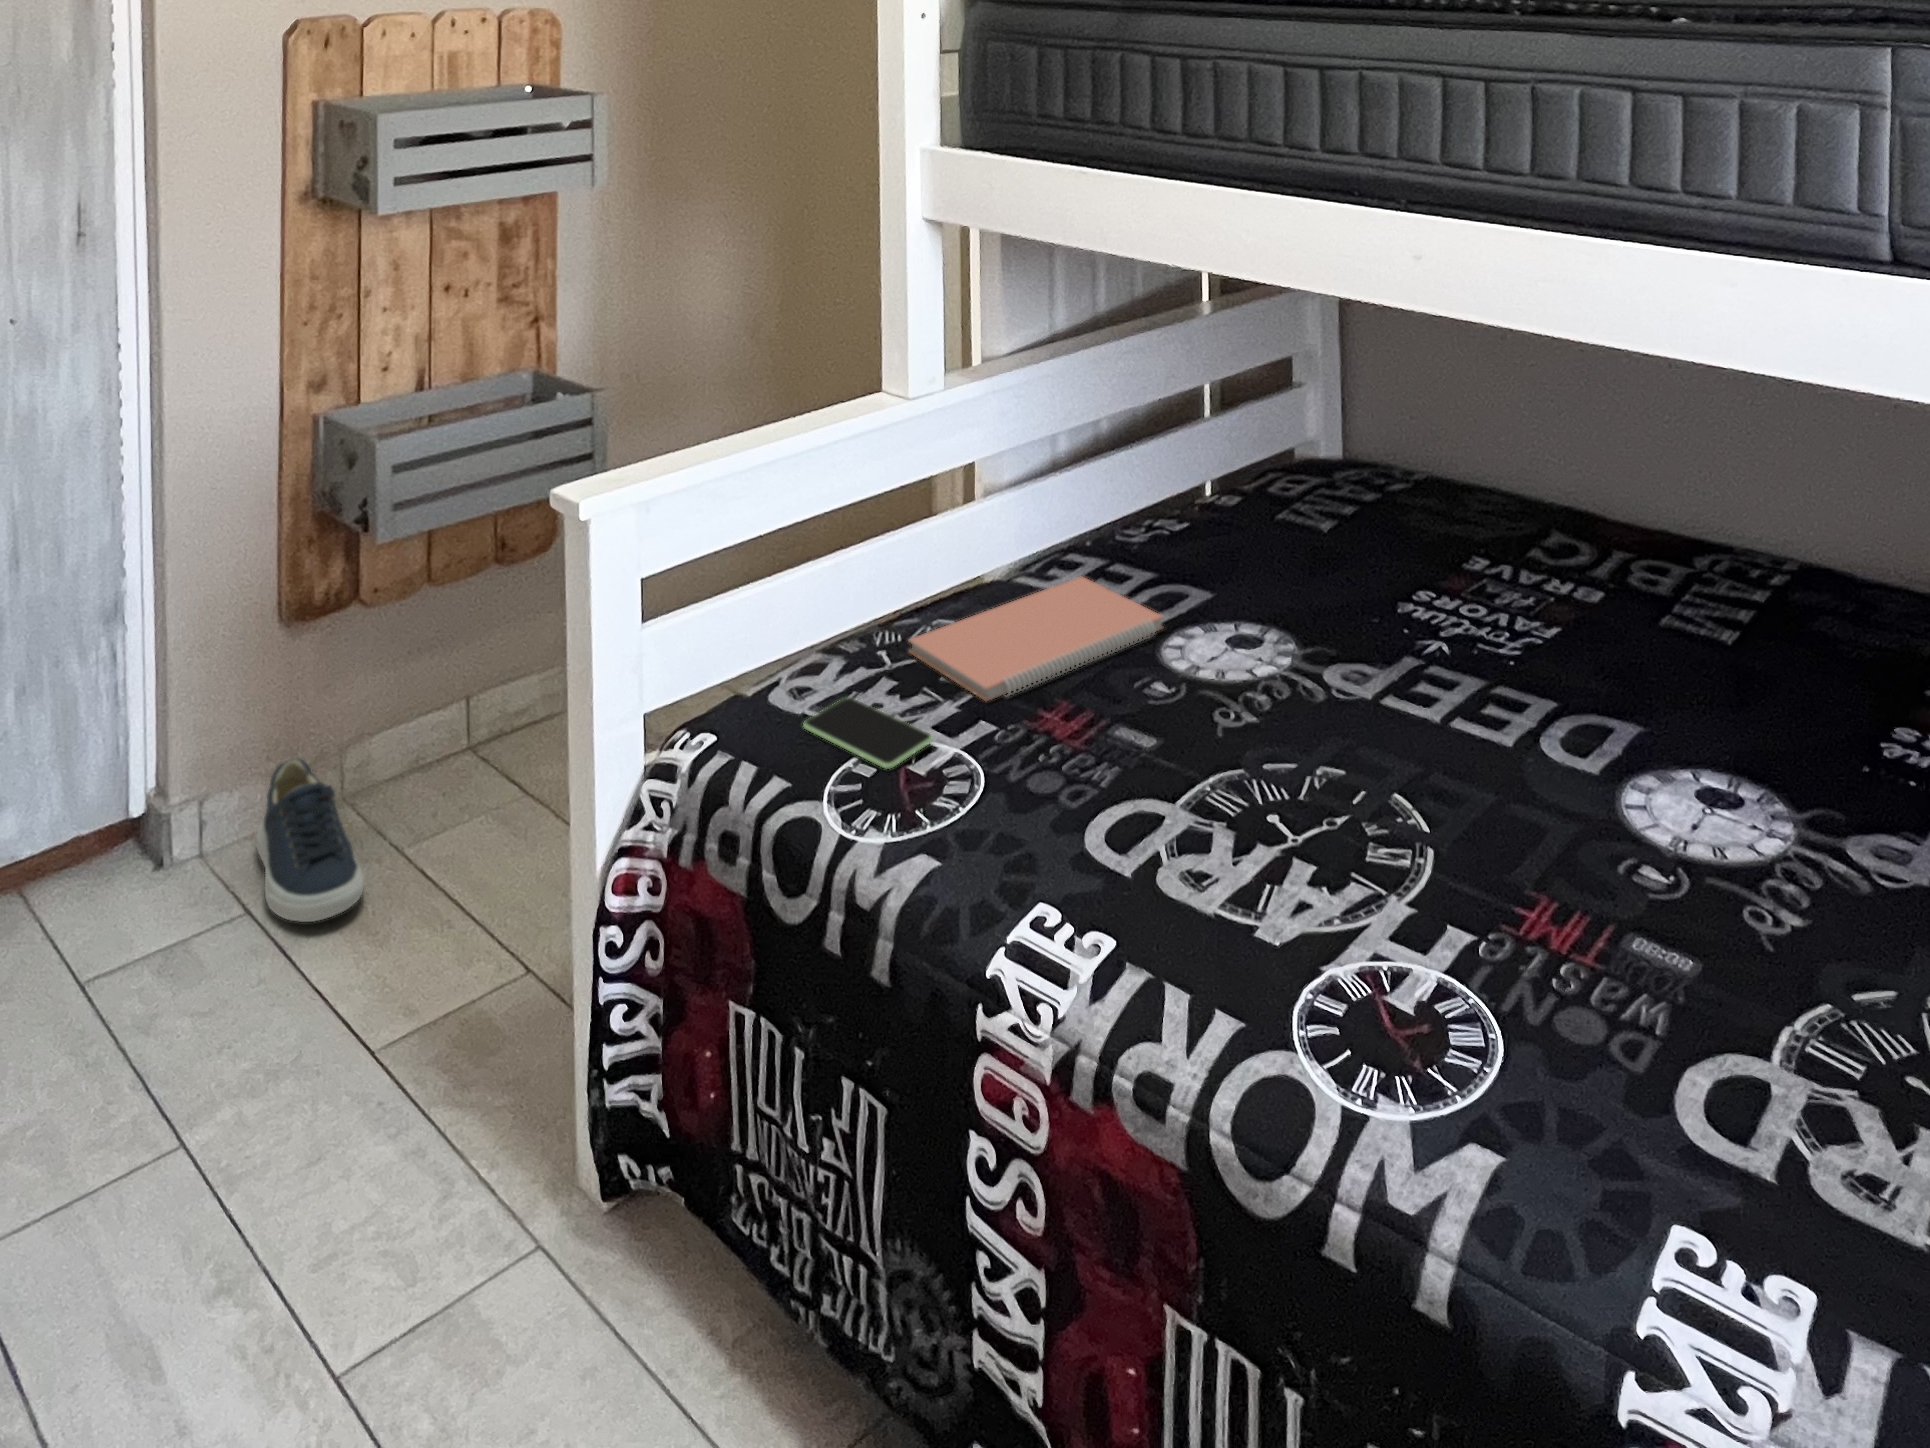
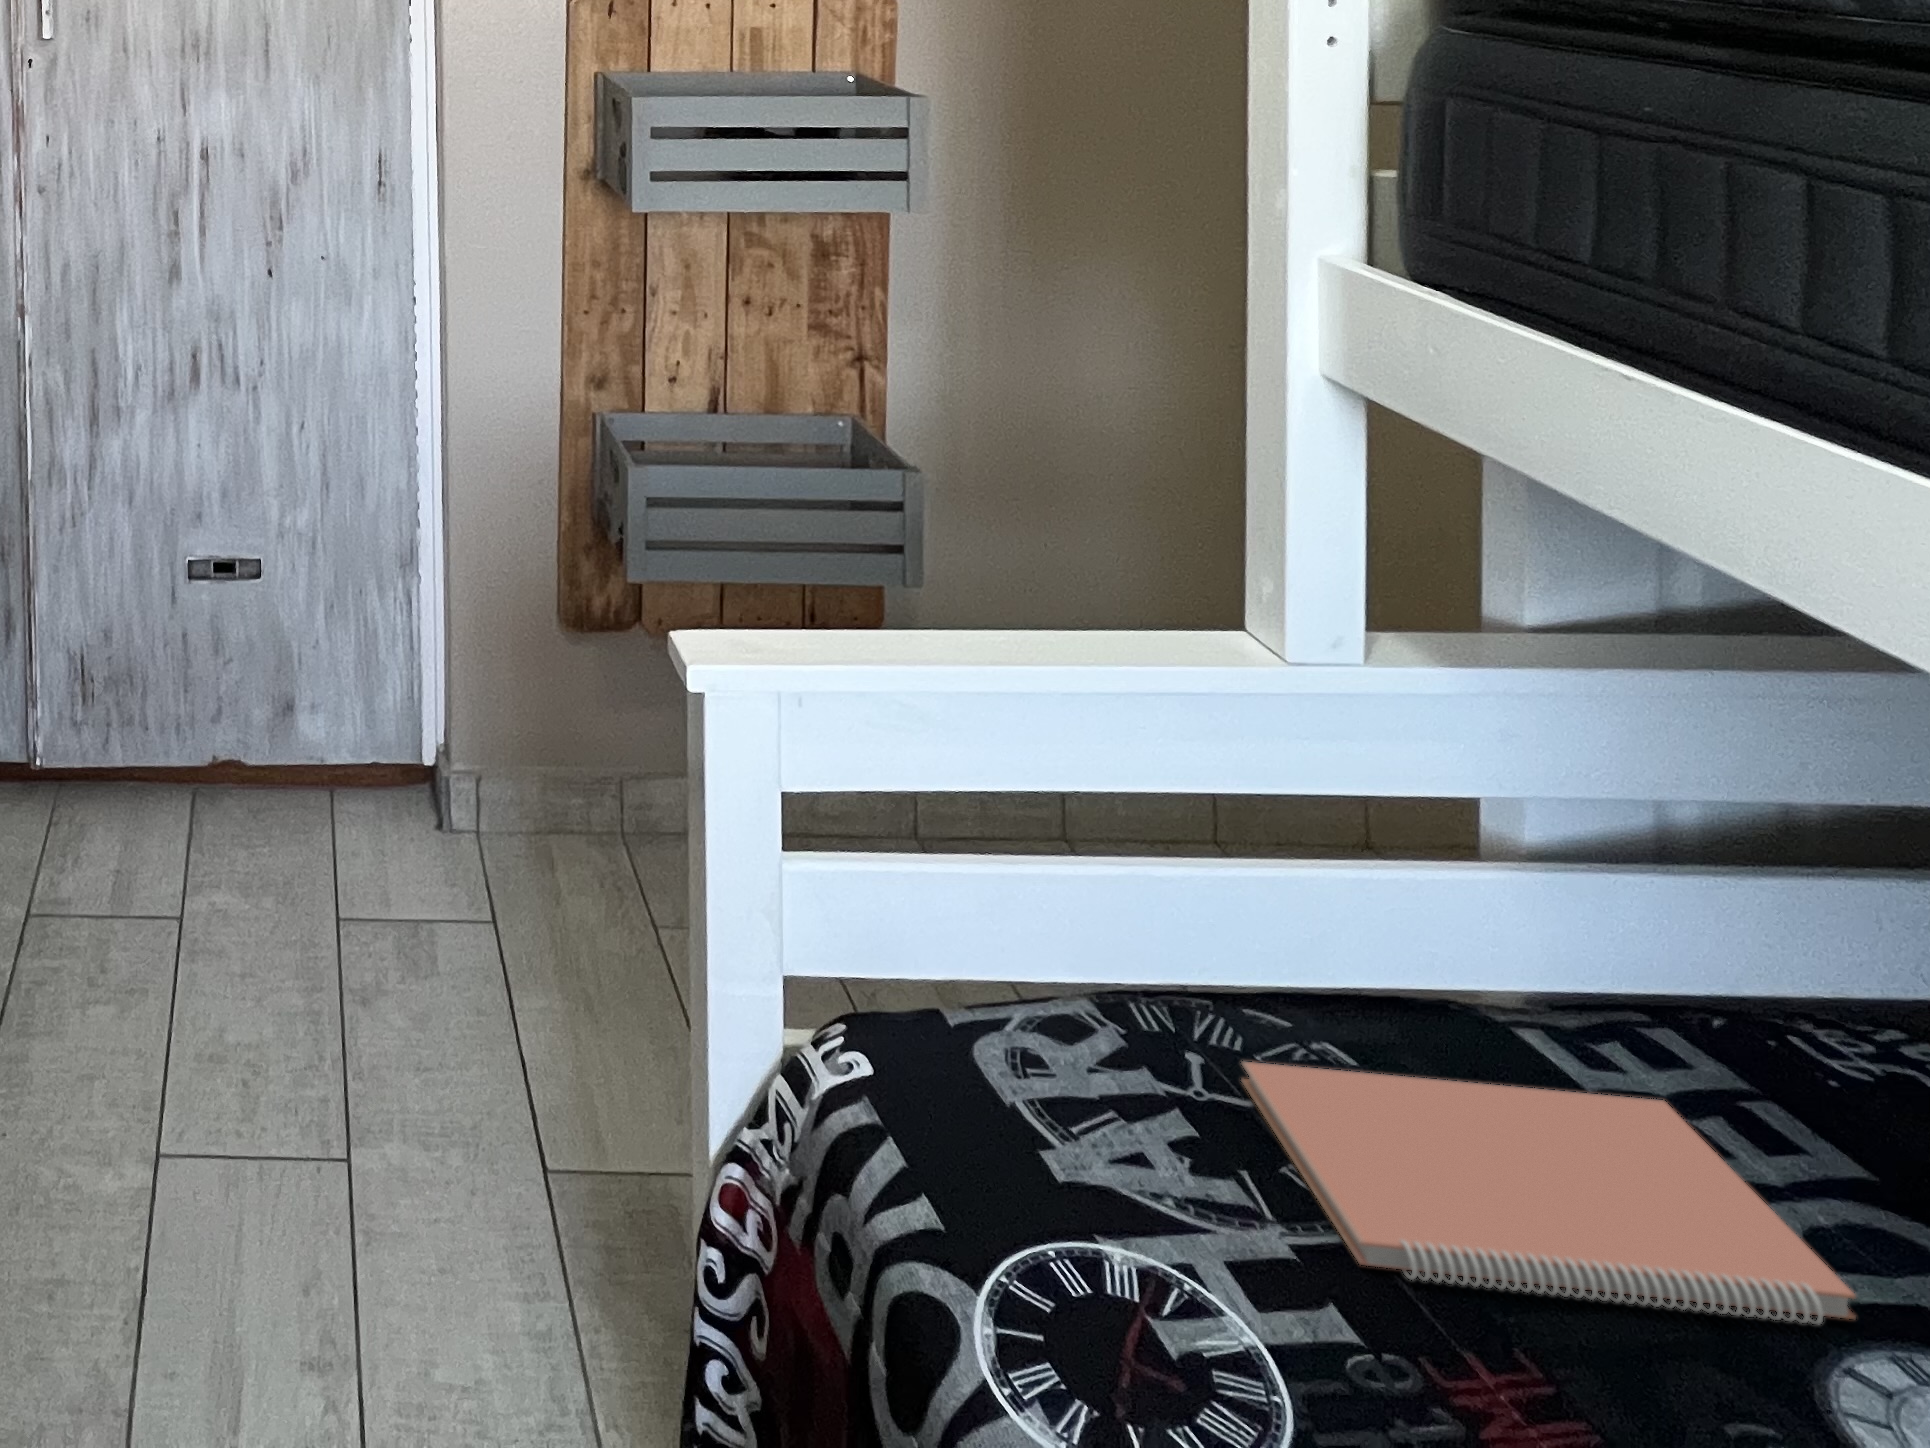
smartphone: present [803,697,933,769] -> none [1006,1114,1221,1298]
shoe: present [256,758,364,922] -> none [513,774,607,975]

